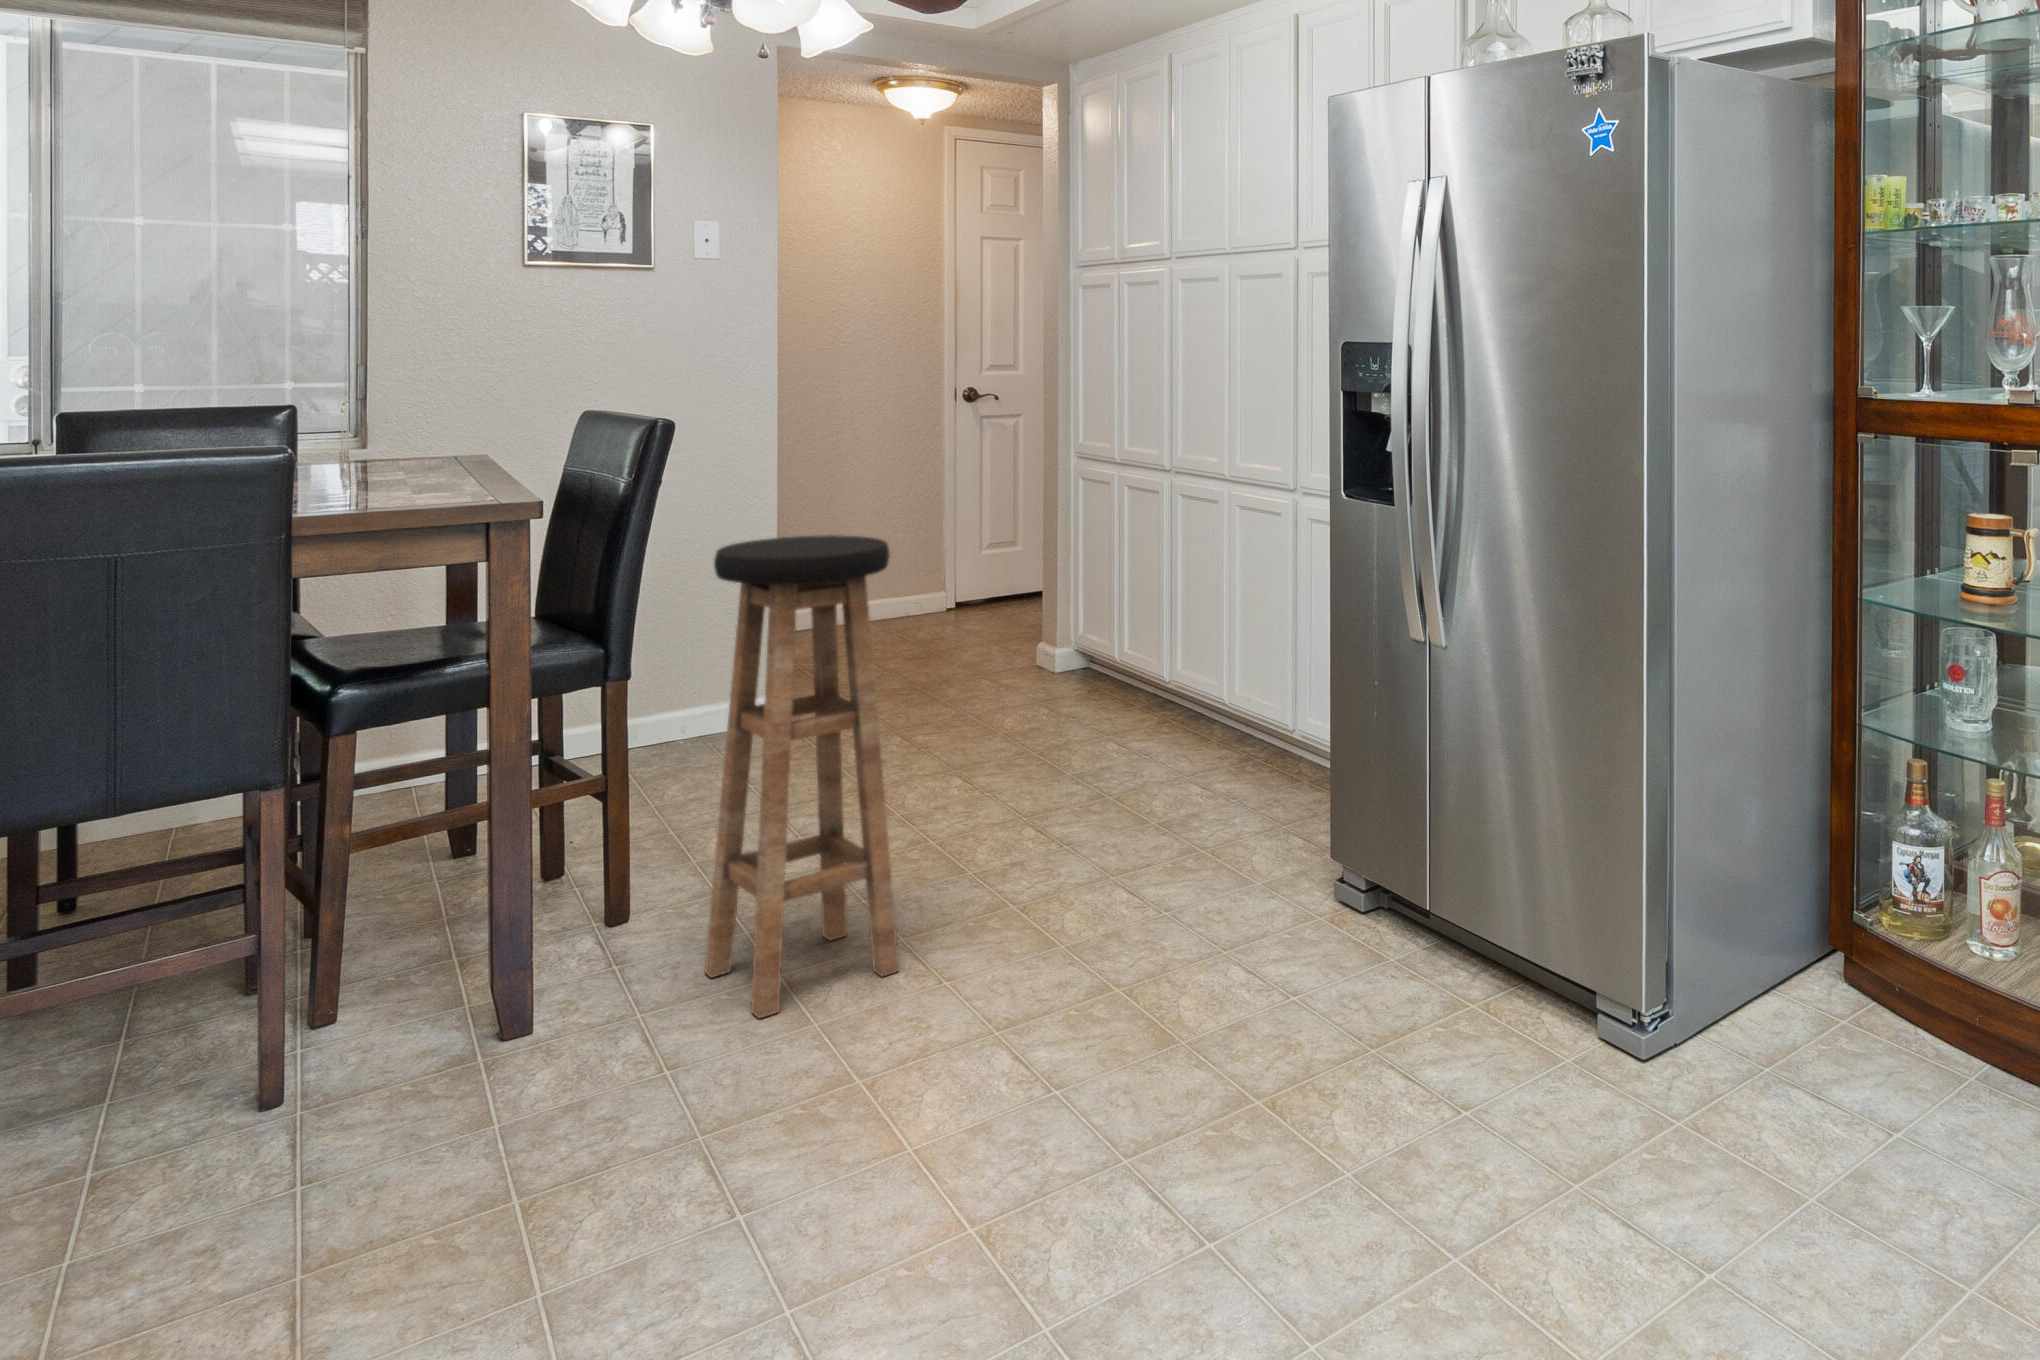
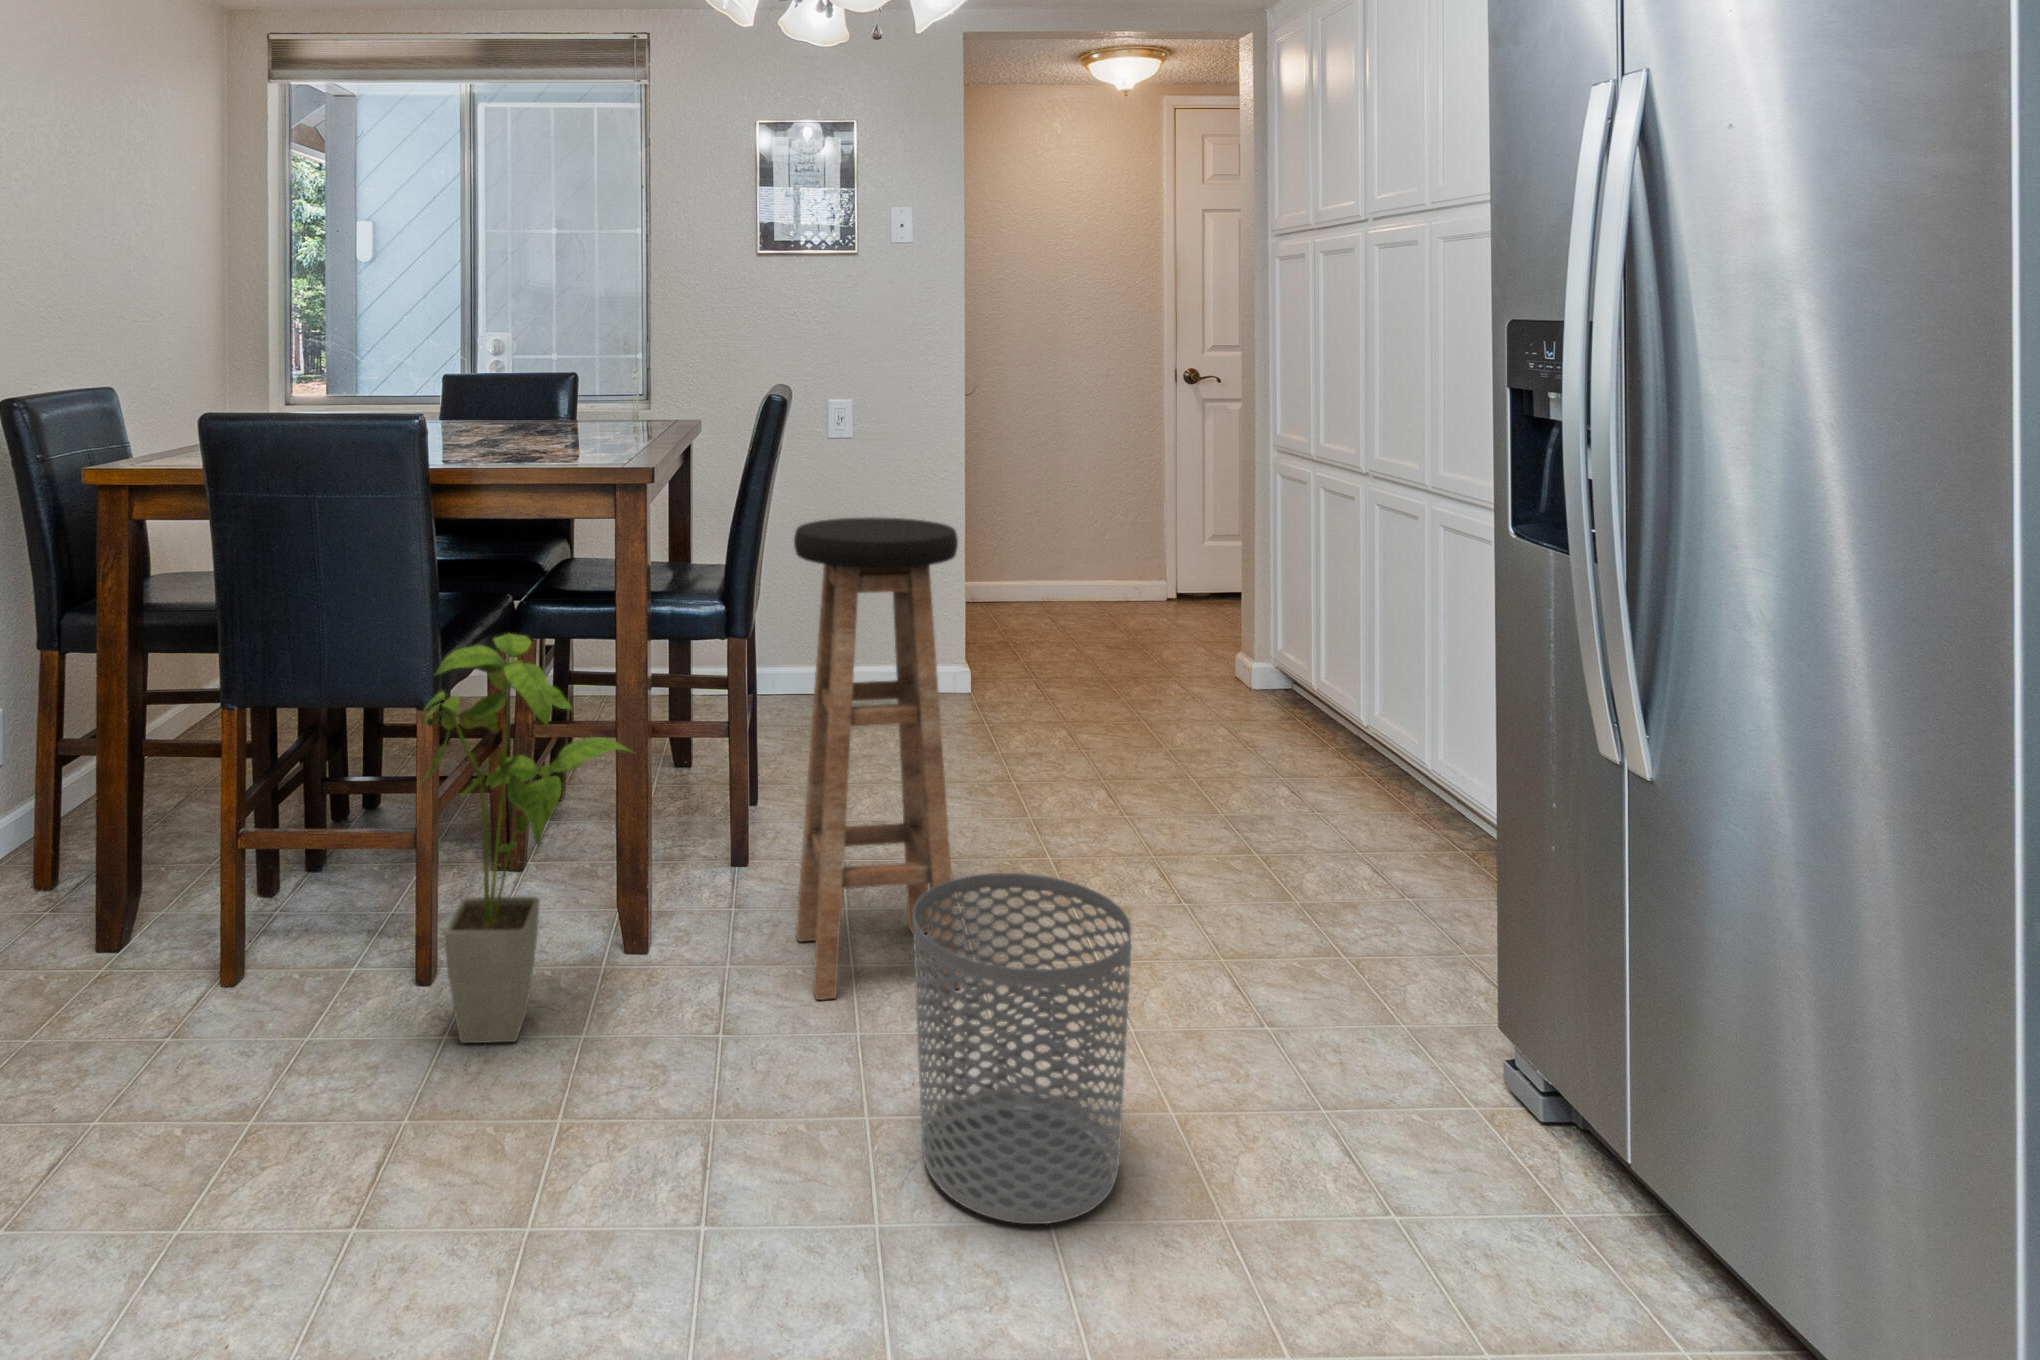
house plant: none [253,695,549,1178] -> present [421,634,632,1043]
waste bin: none [919,828,1113,1120] -> present [913,873,1131,1224]

